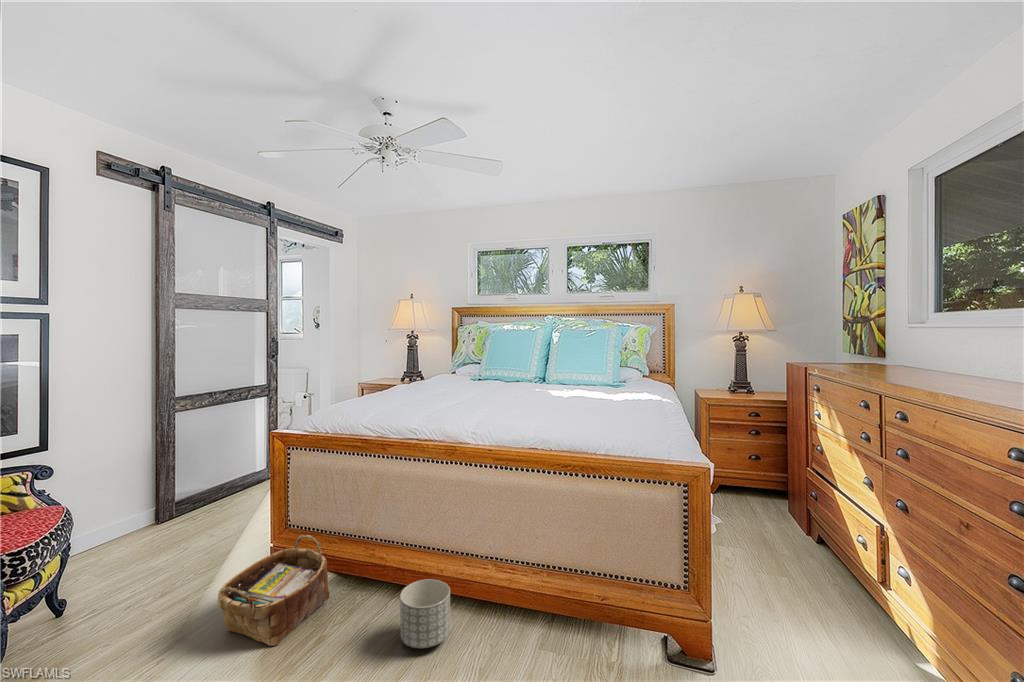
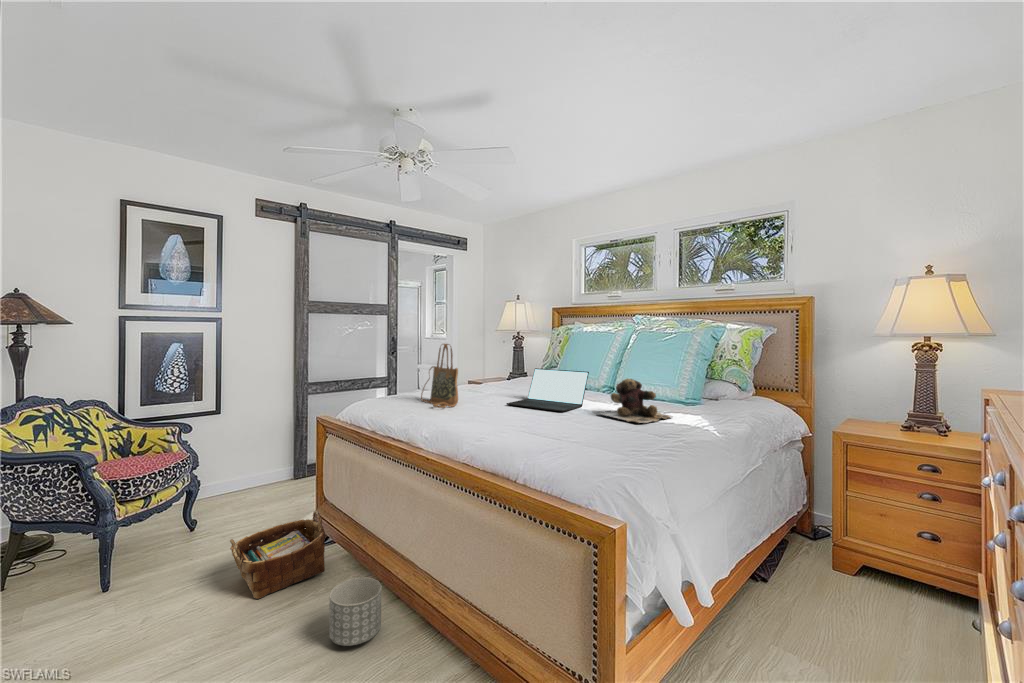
handbag: none [392,343,445,406] -> present [421,344,458,408]
laptop: none [487,364,550,399] -> present [507,368,589,412]
teddy bear: none [576,367,629,402] -> present [599,379,672,423]

